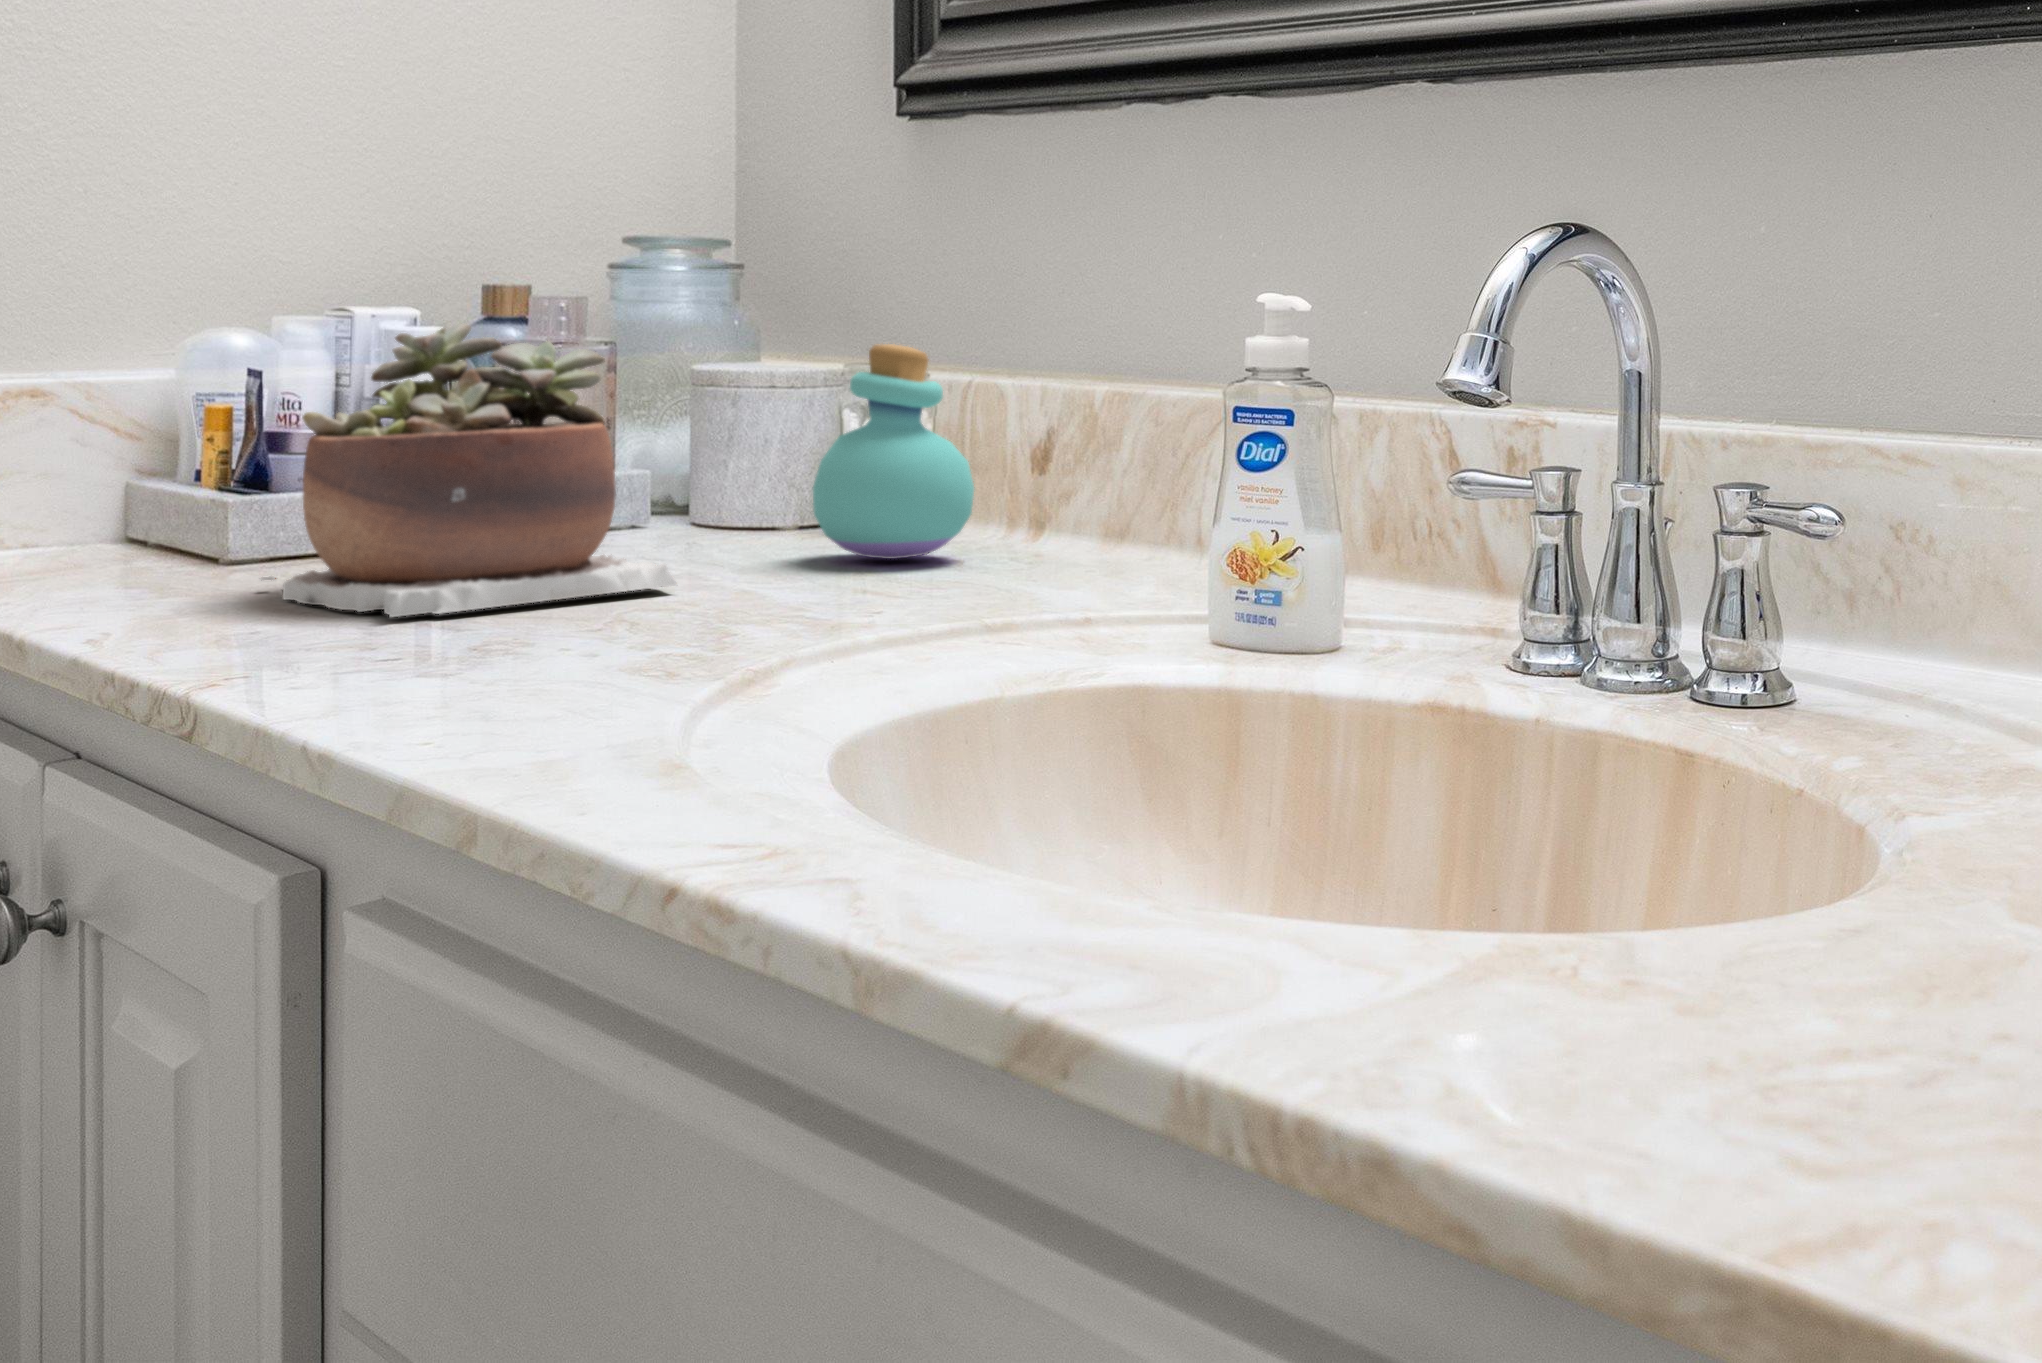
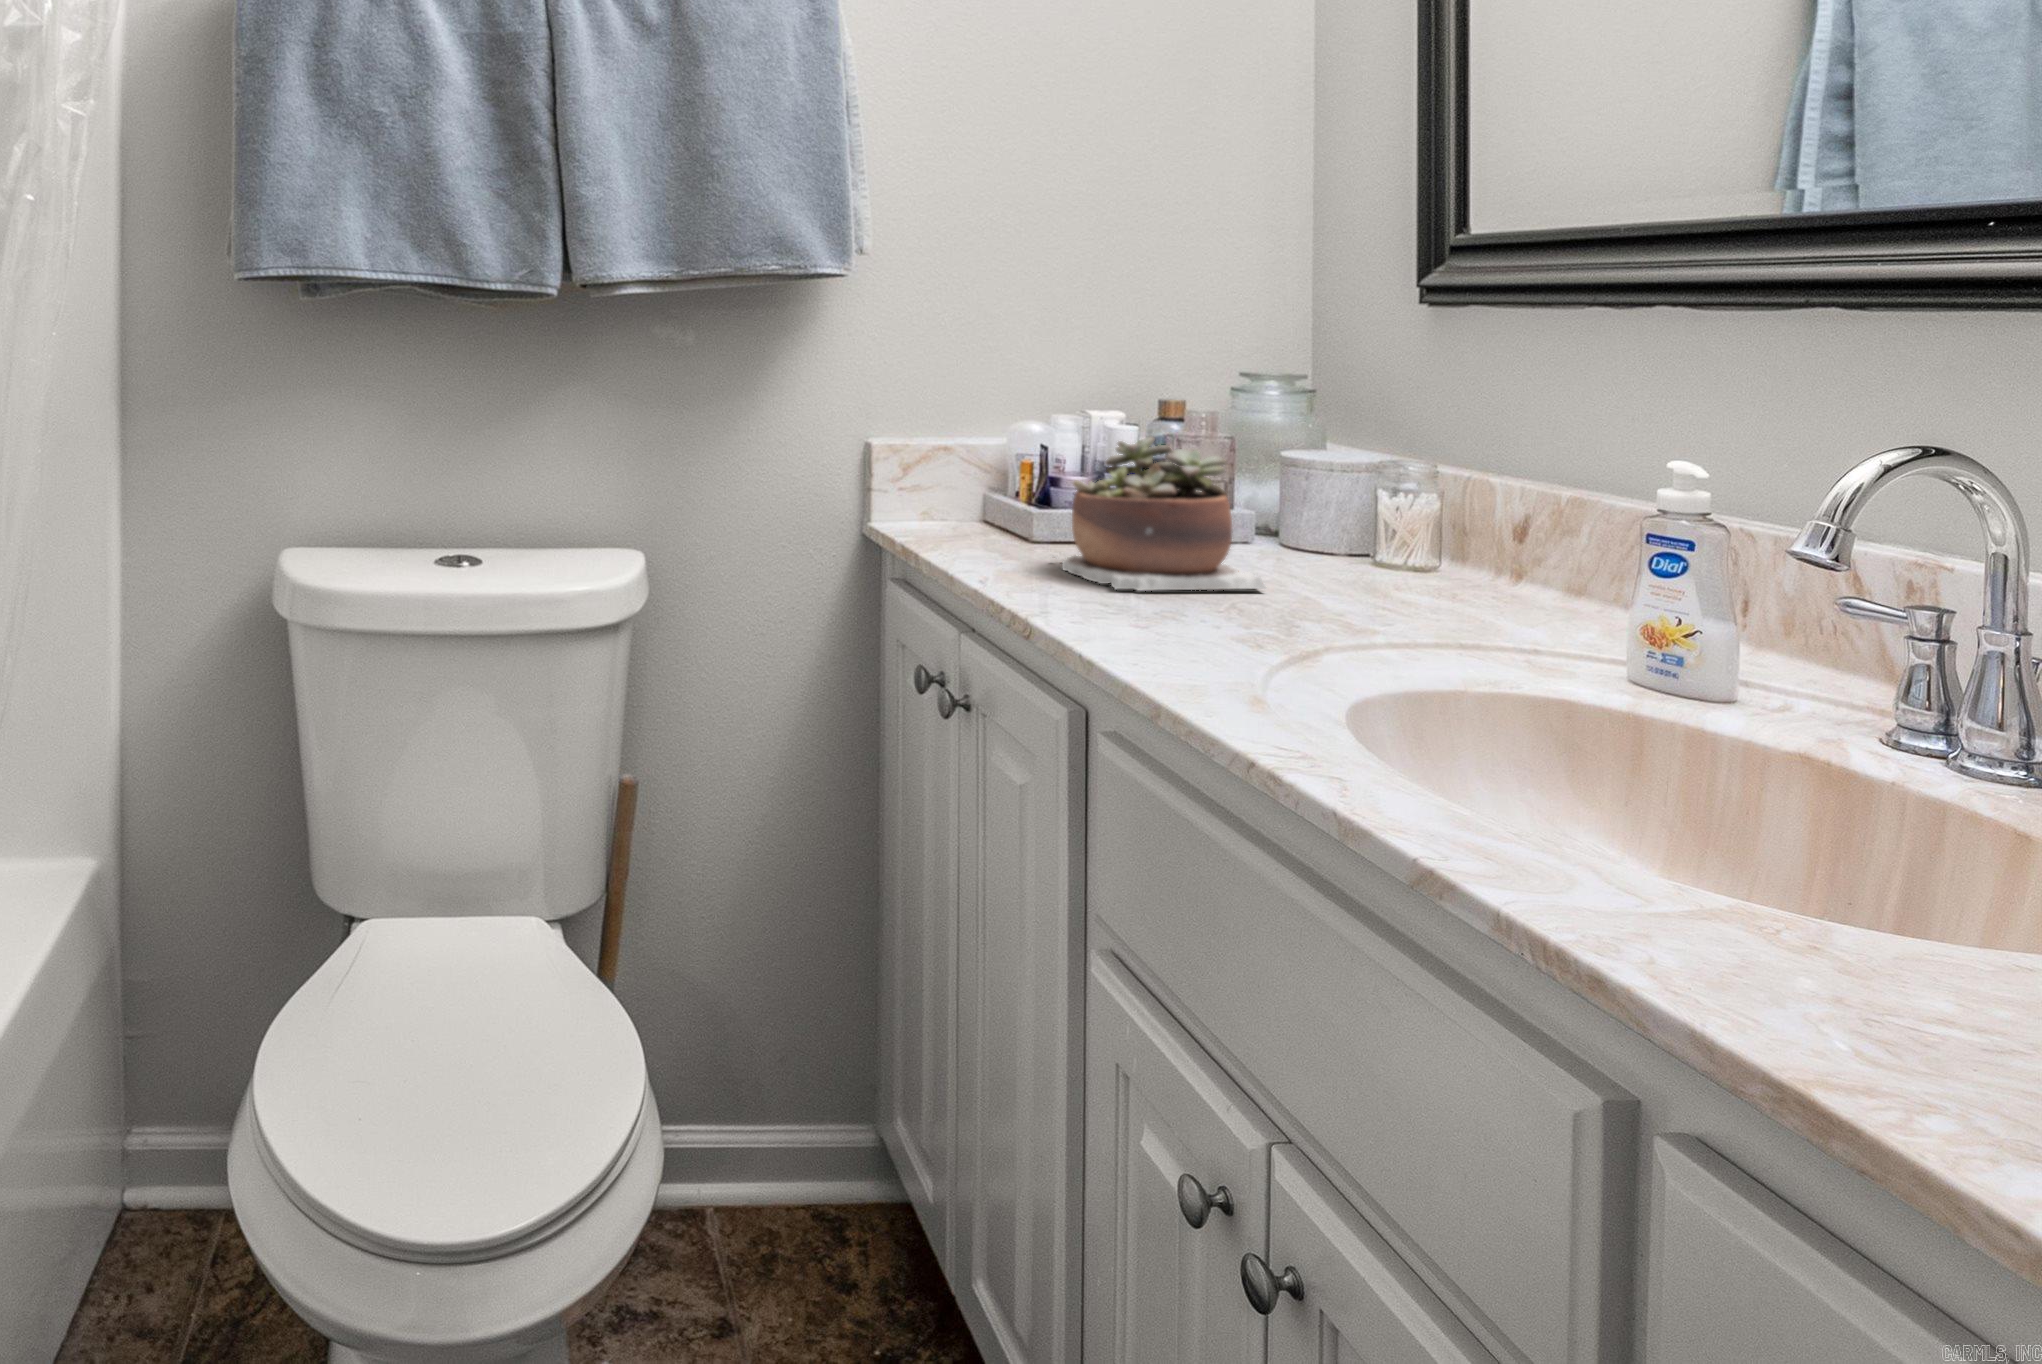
perfume bottle: present [813,344,974,559] -> none [1353,456,1465,585]

